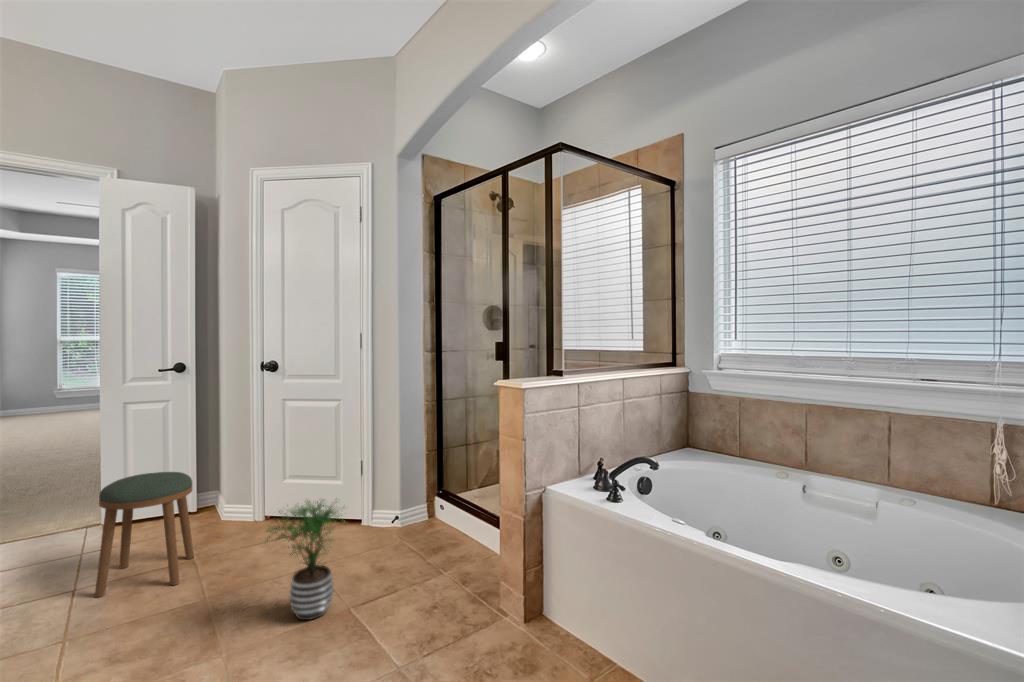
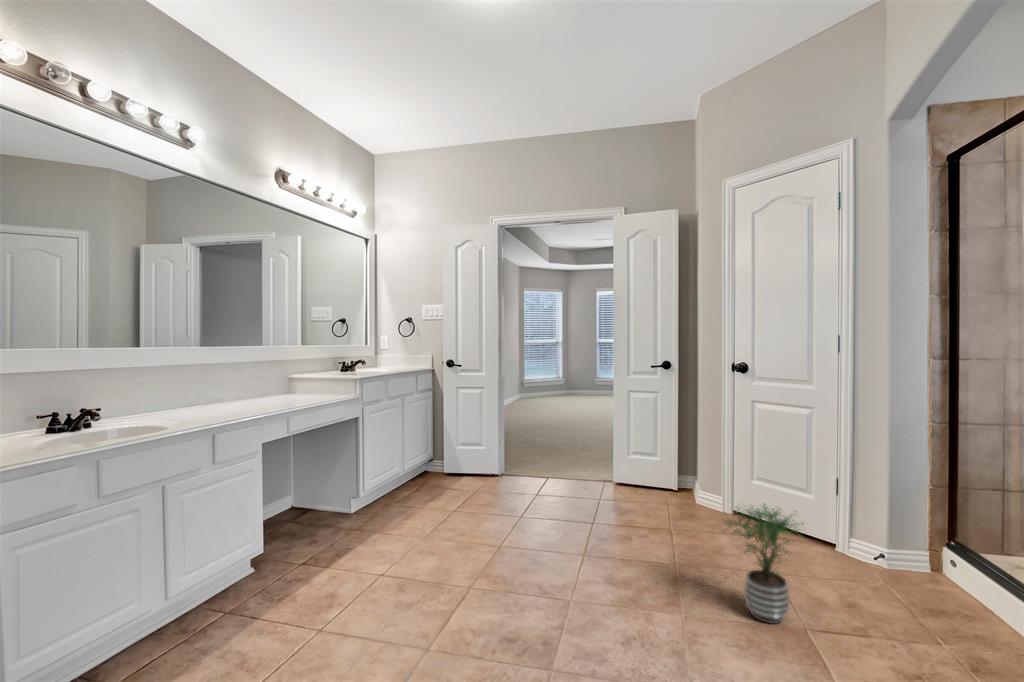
stool: present [95,472,194,597] -> none [606,449,672,545]

